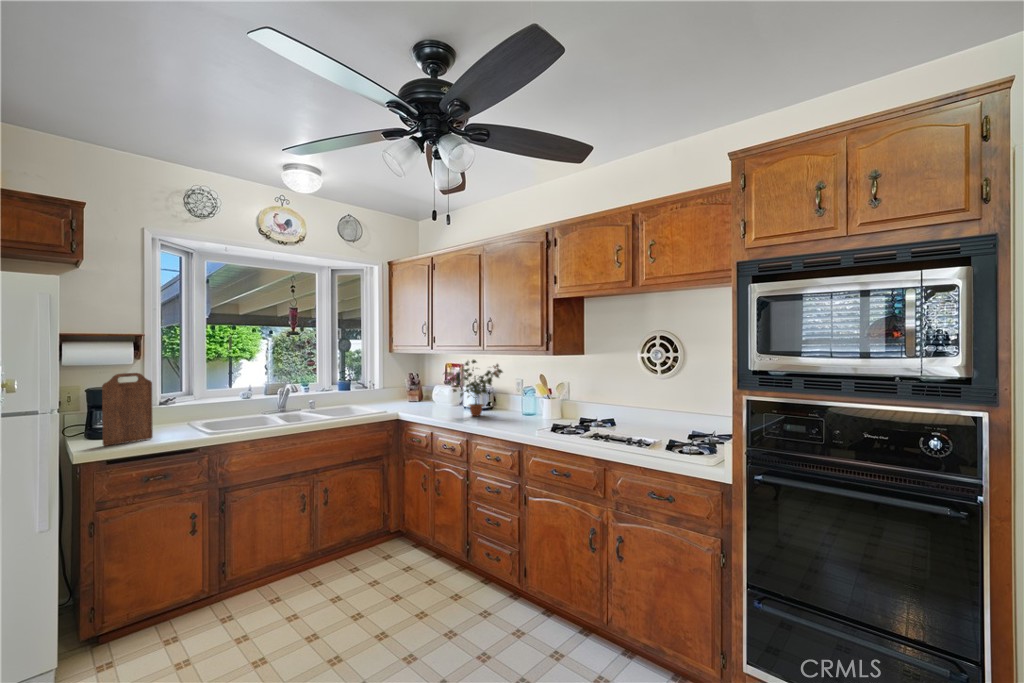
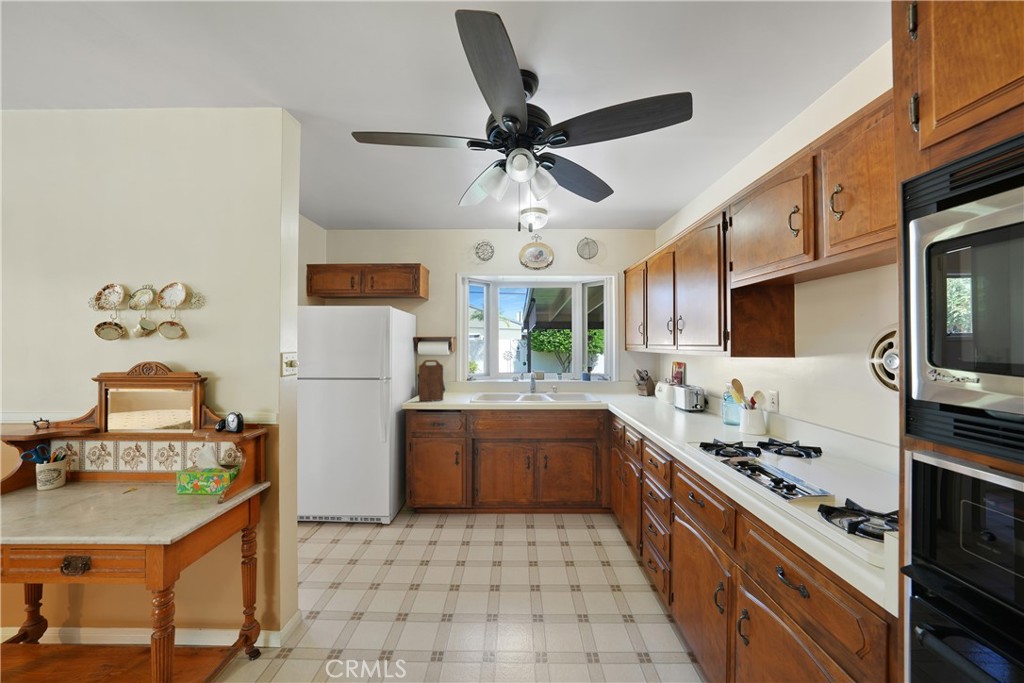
potted plant: present [444,360,503,416] -> none [639,359,703,417]

